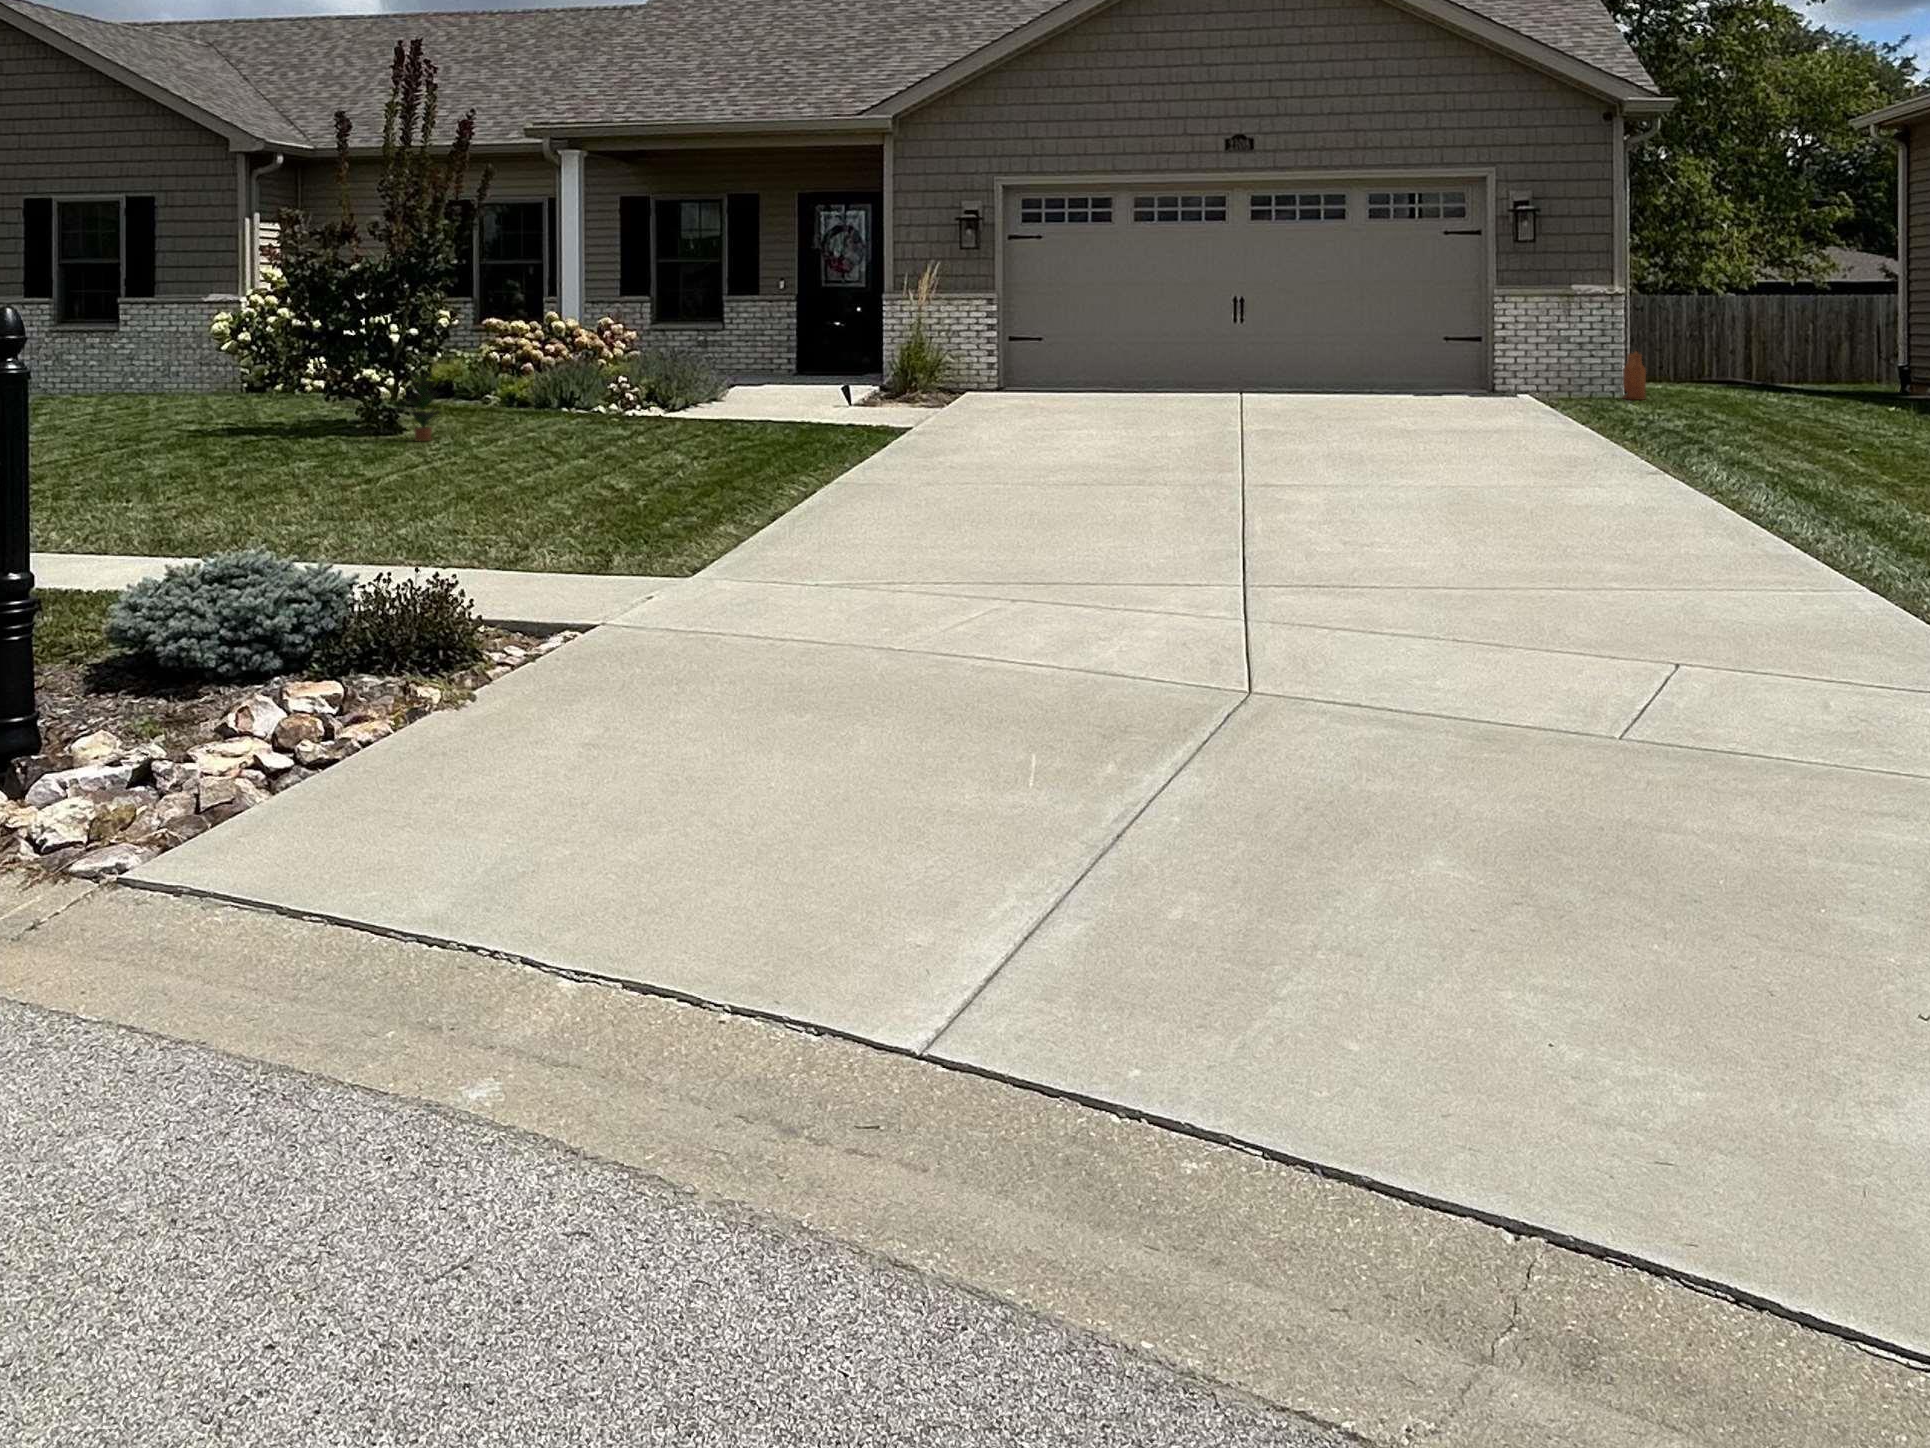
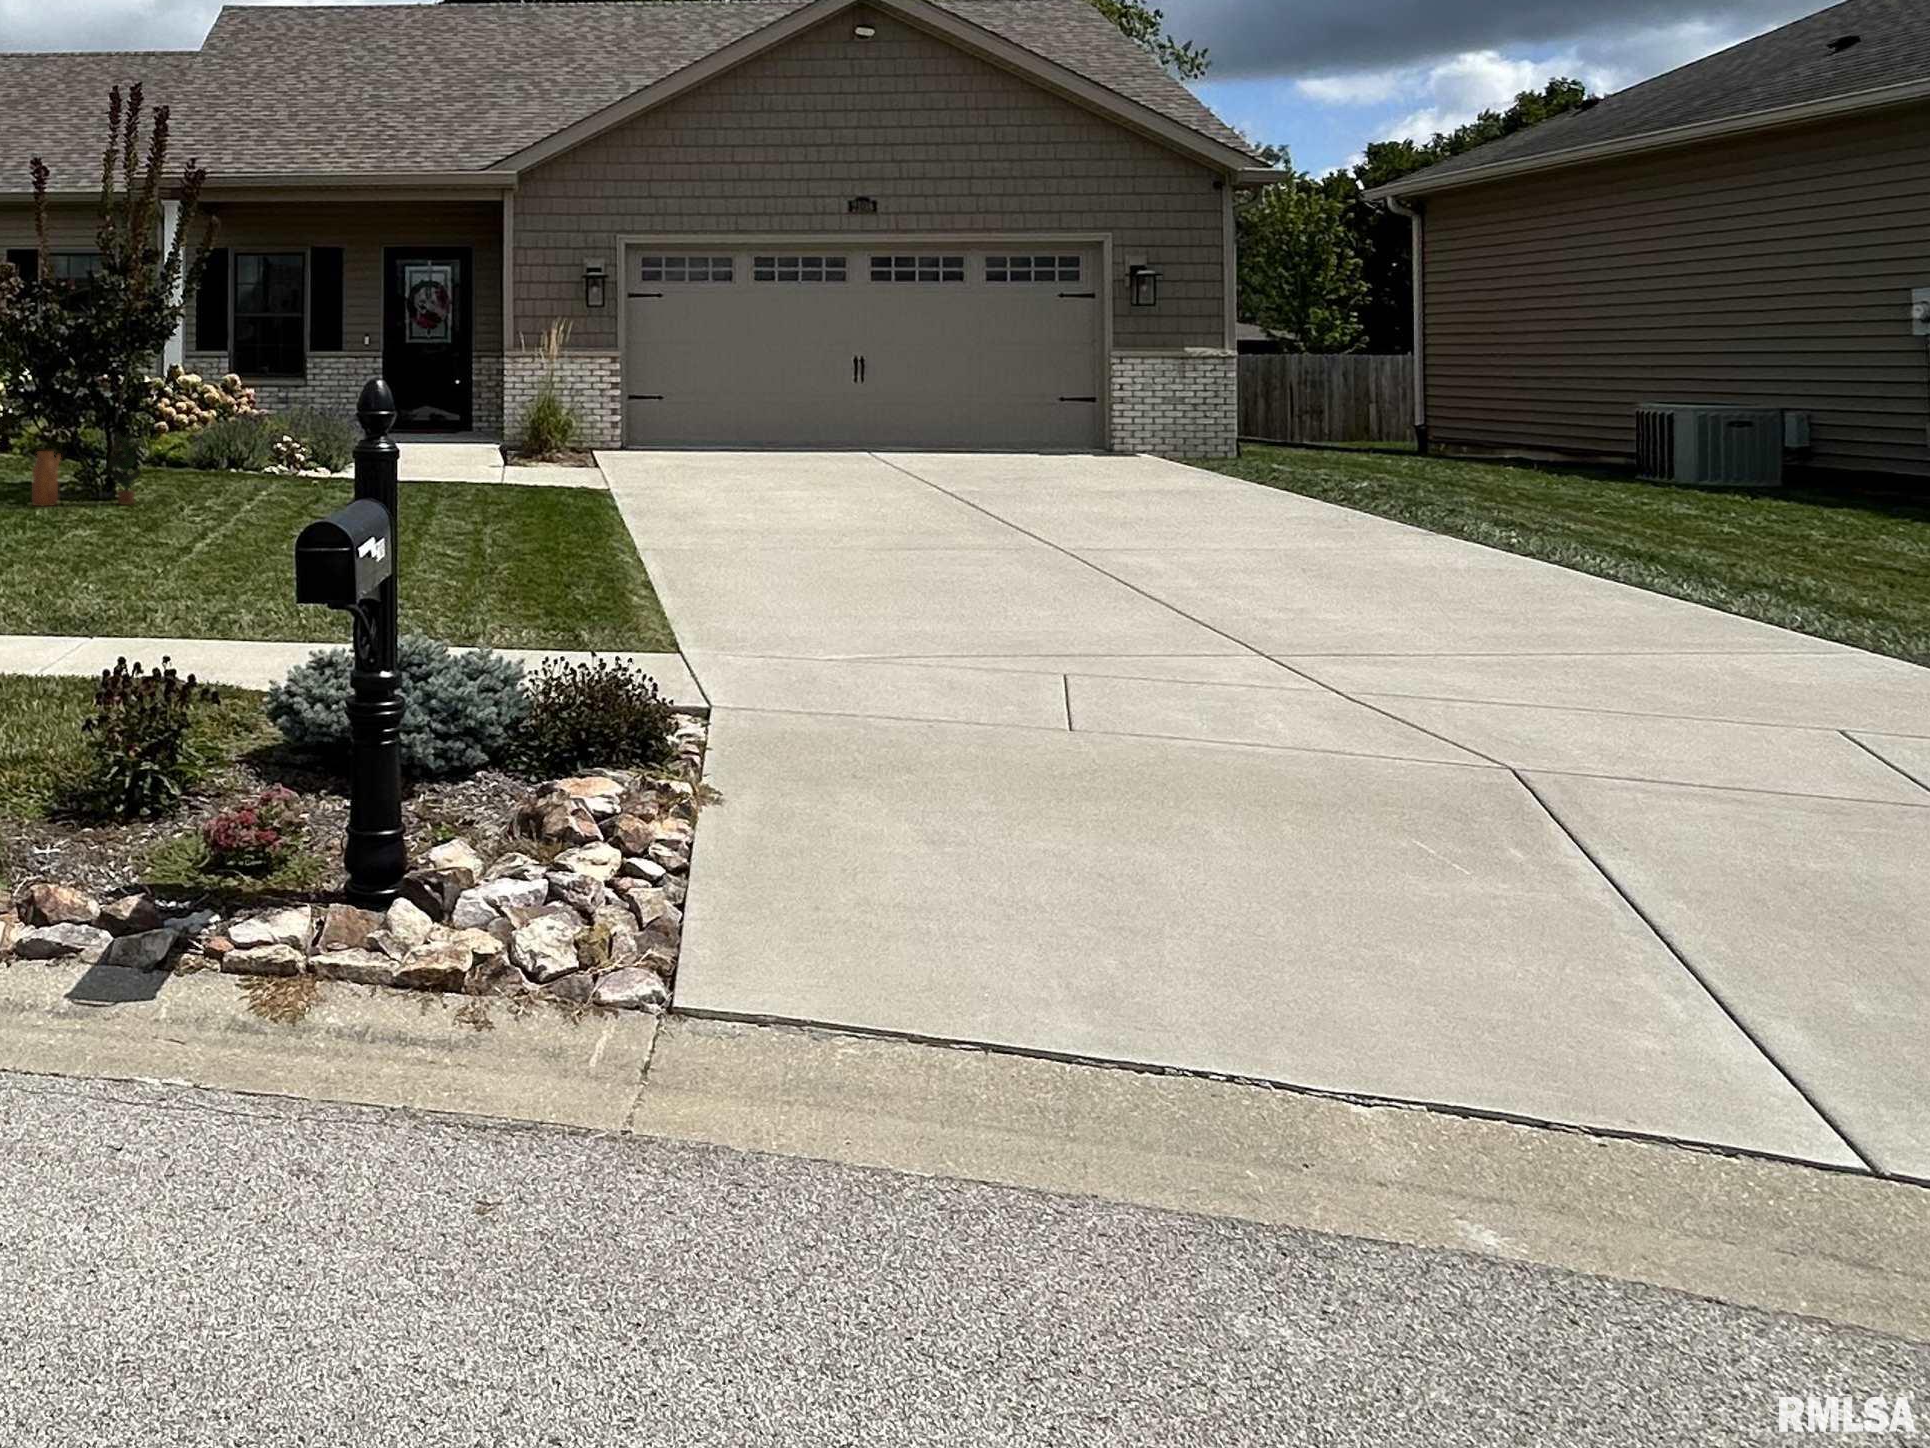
watering can: present [1623,352,1646,400] -> present [32,451,60,506]

